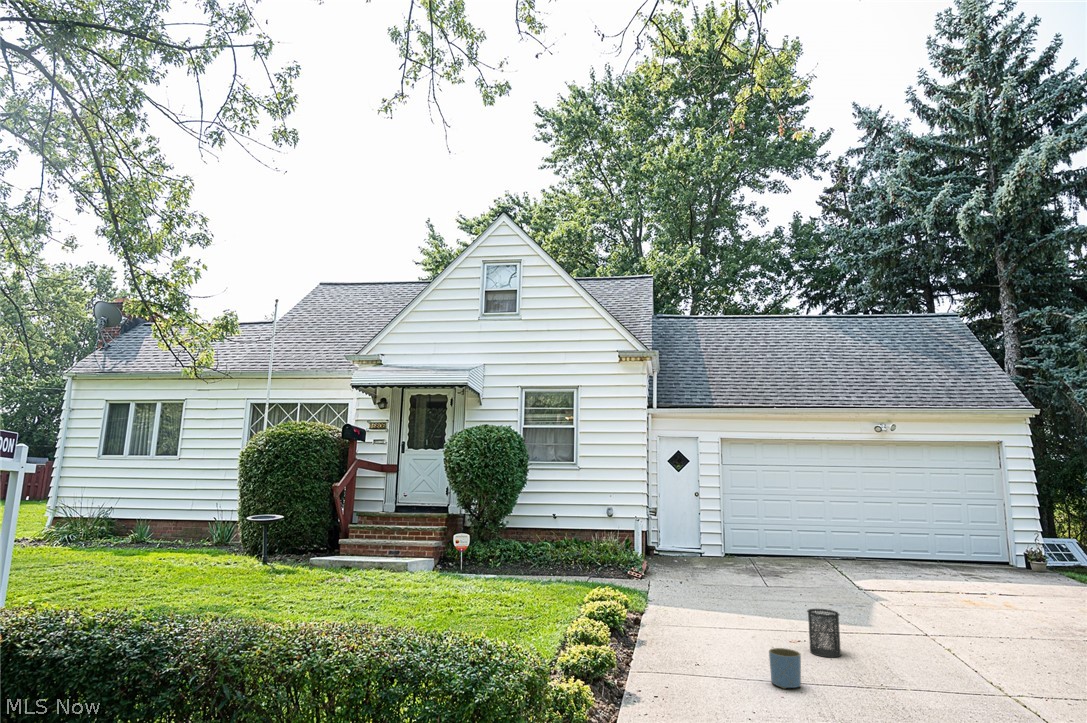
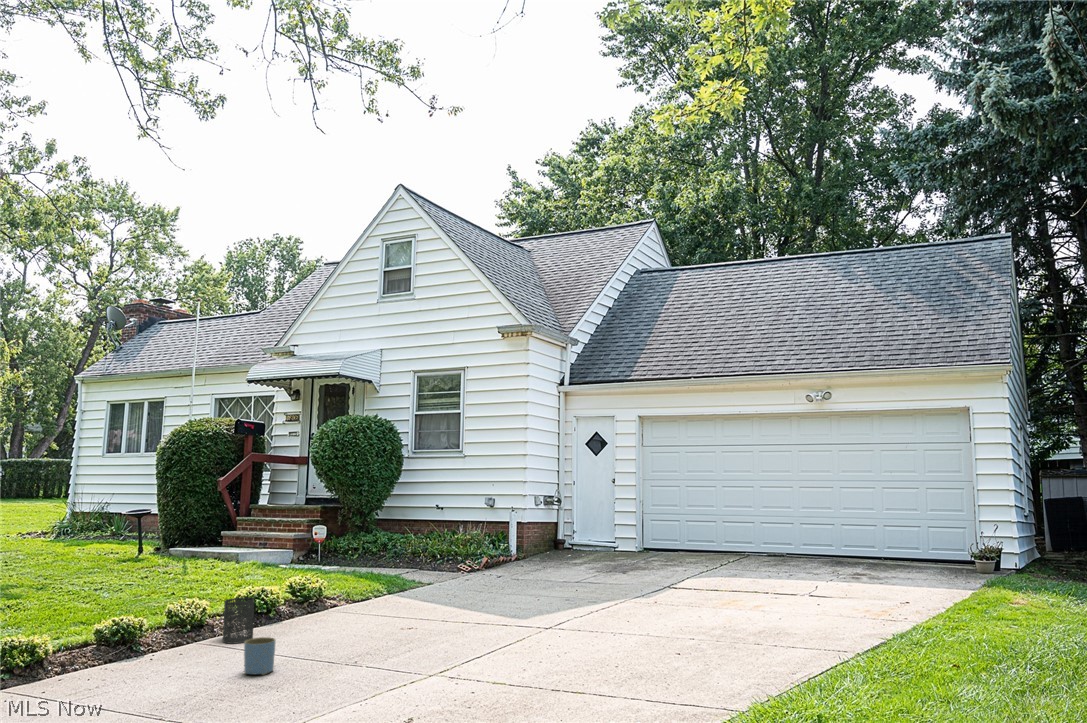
trash can: present [807,609,841,657] -> present [223,598,254,644]

